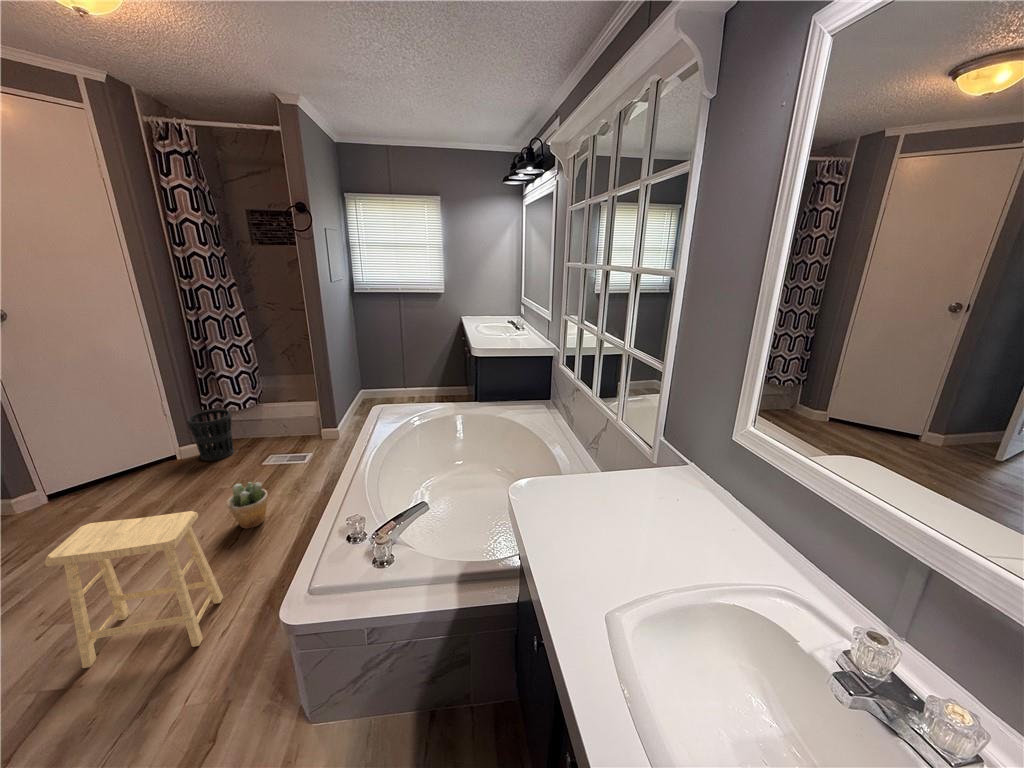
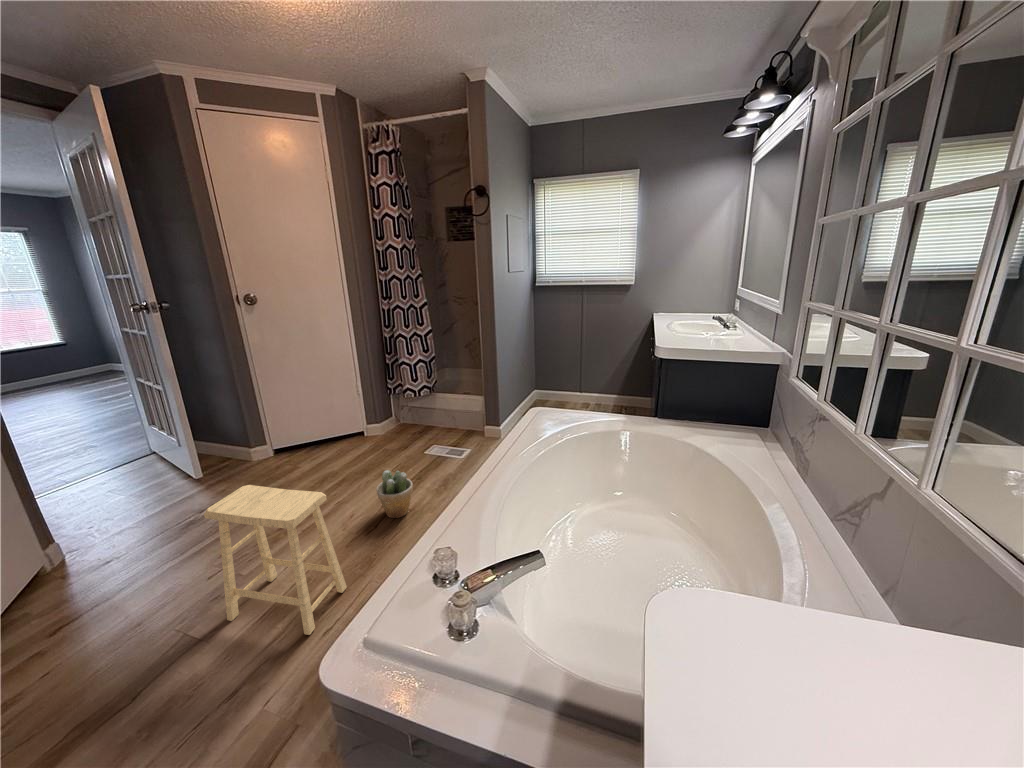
wastebasket: present [187,409,234,461] -> none [372,394,407,443]

